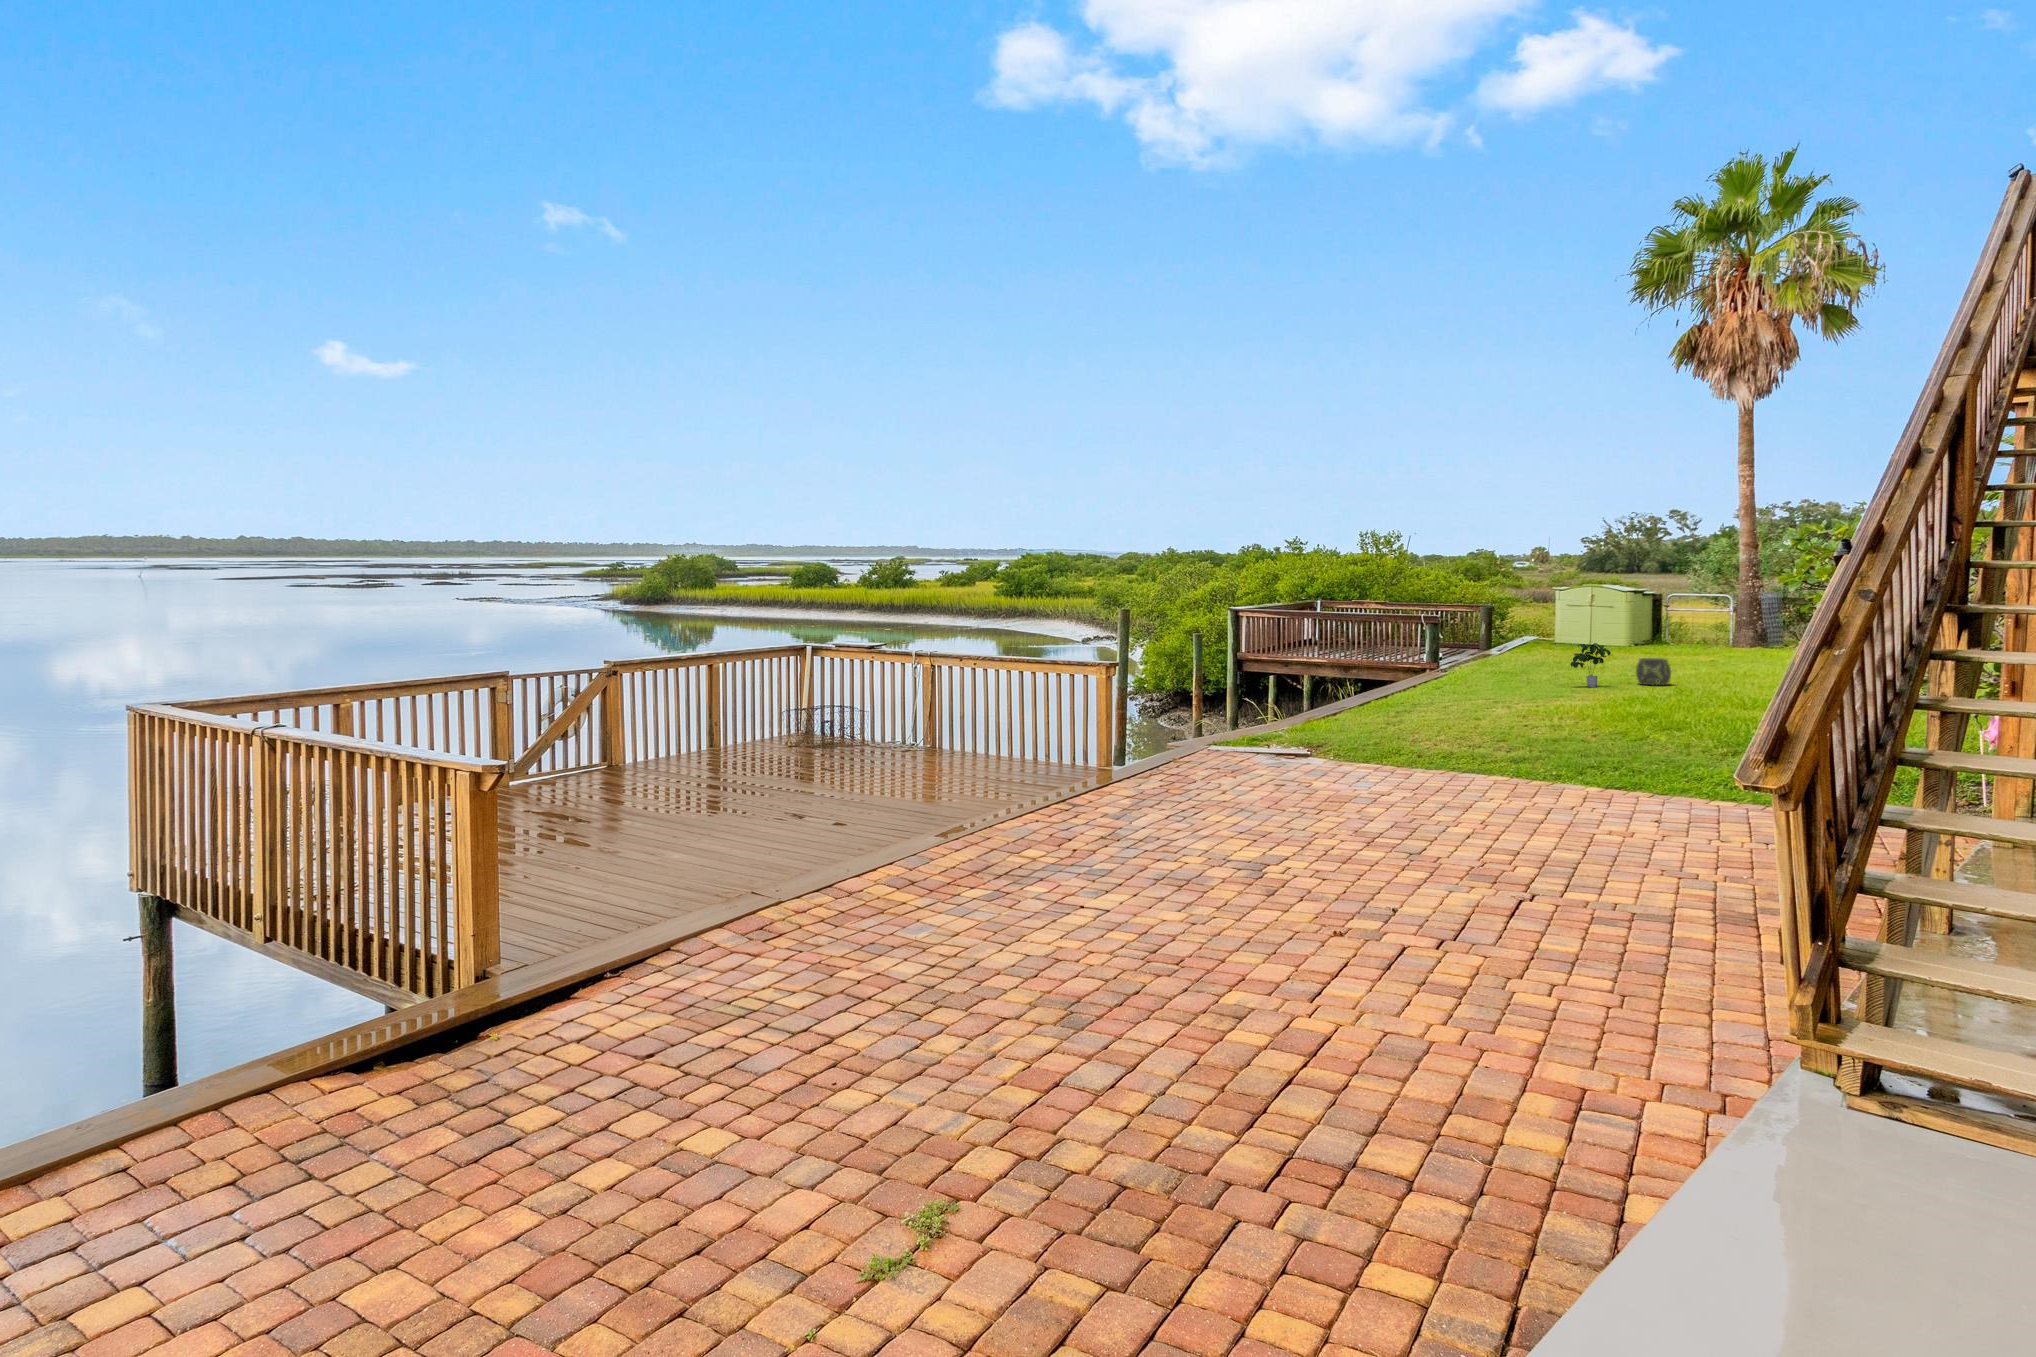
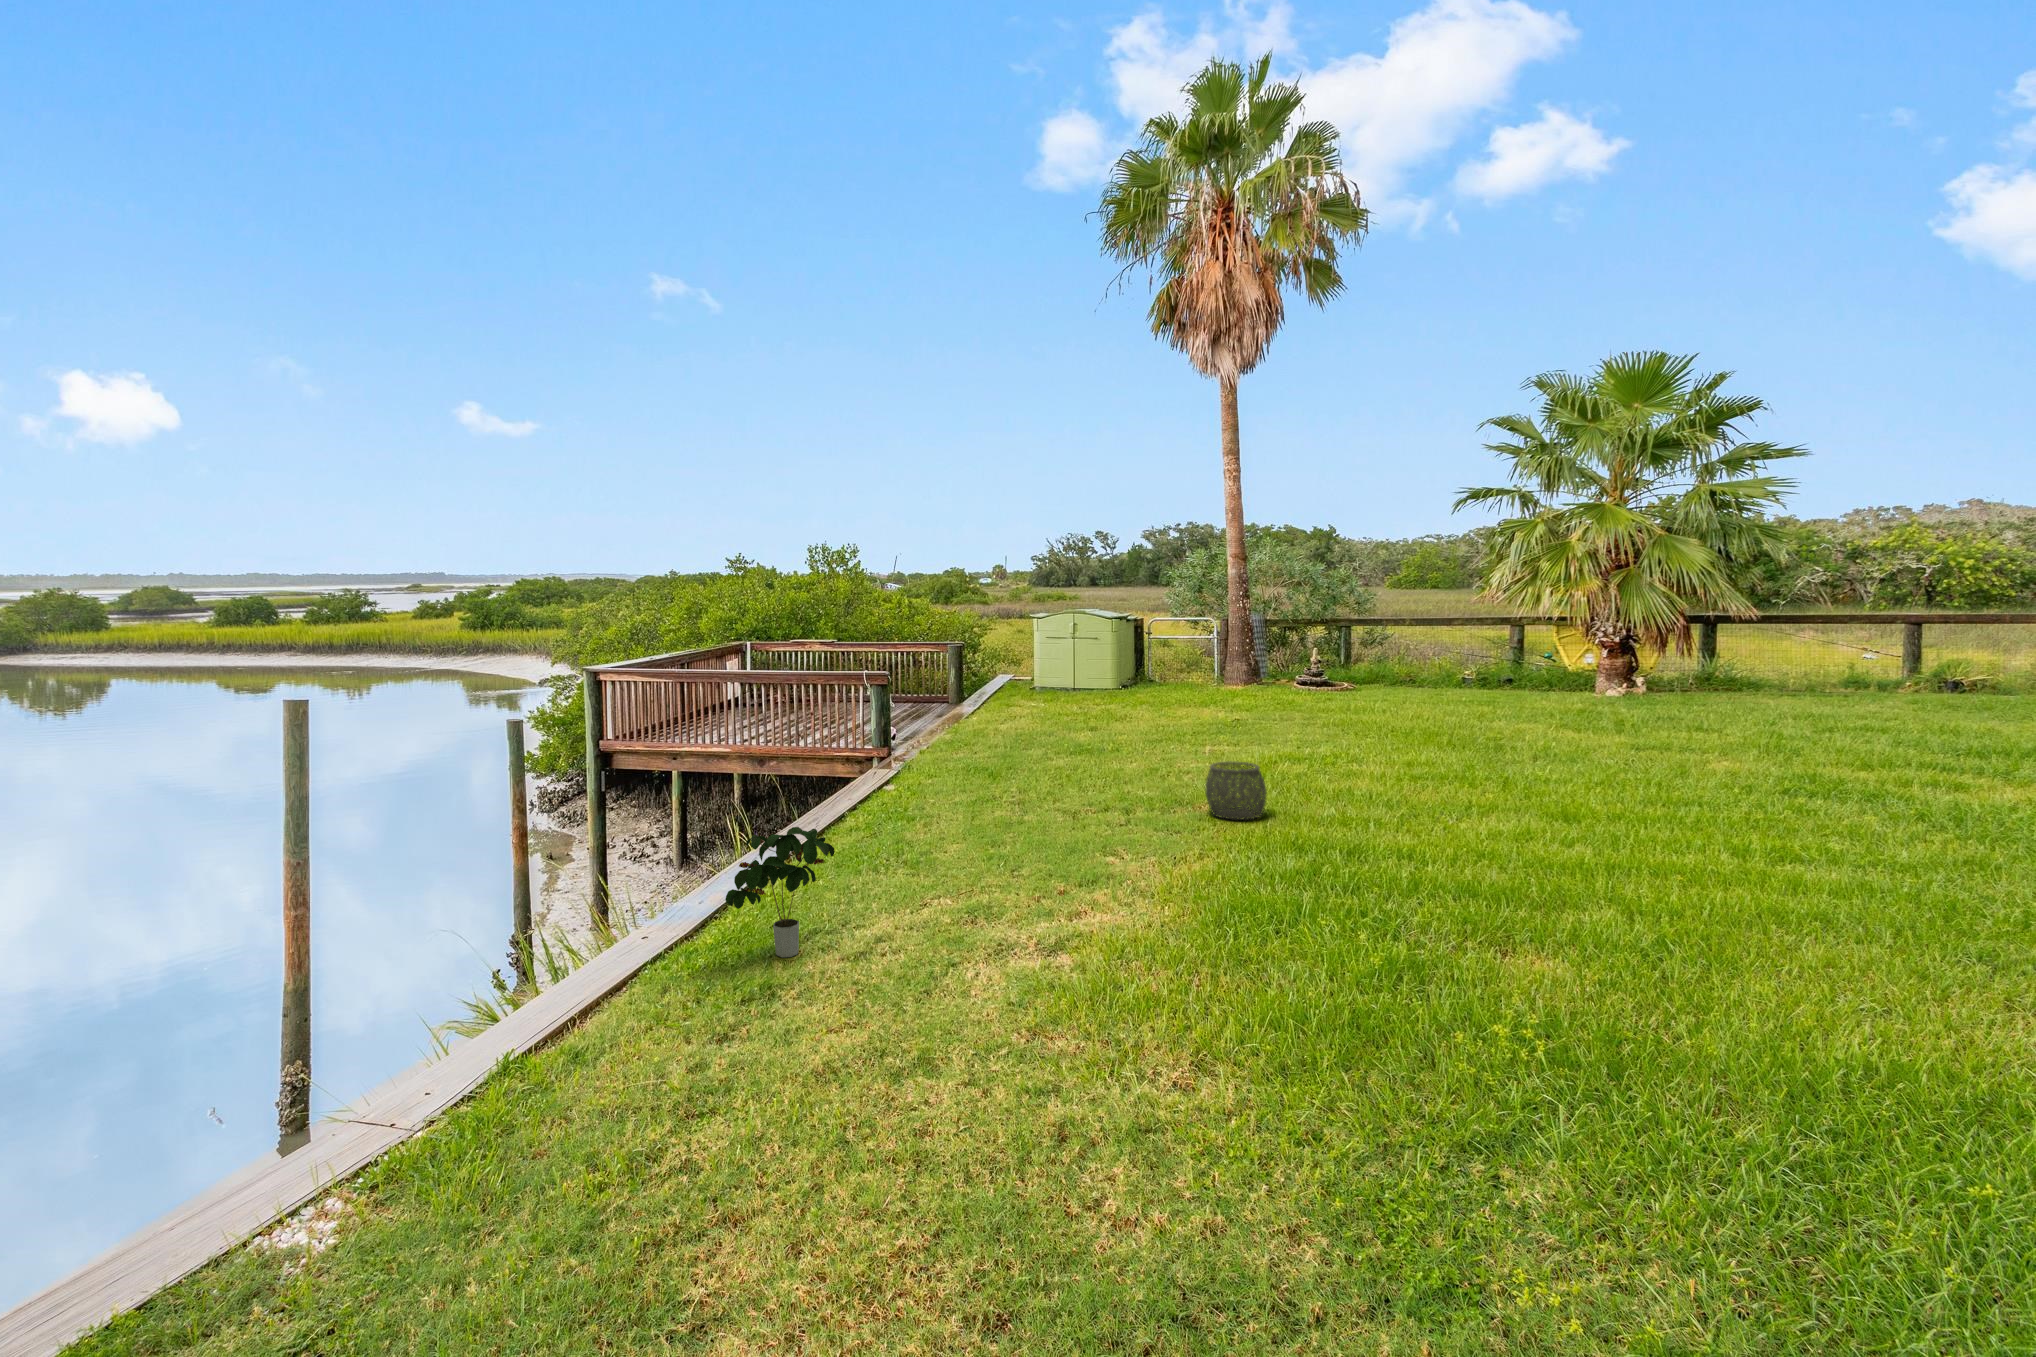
potted plant: present [1570,643,1611,687] -> present [725,827,835,957]

